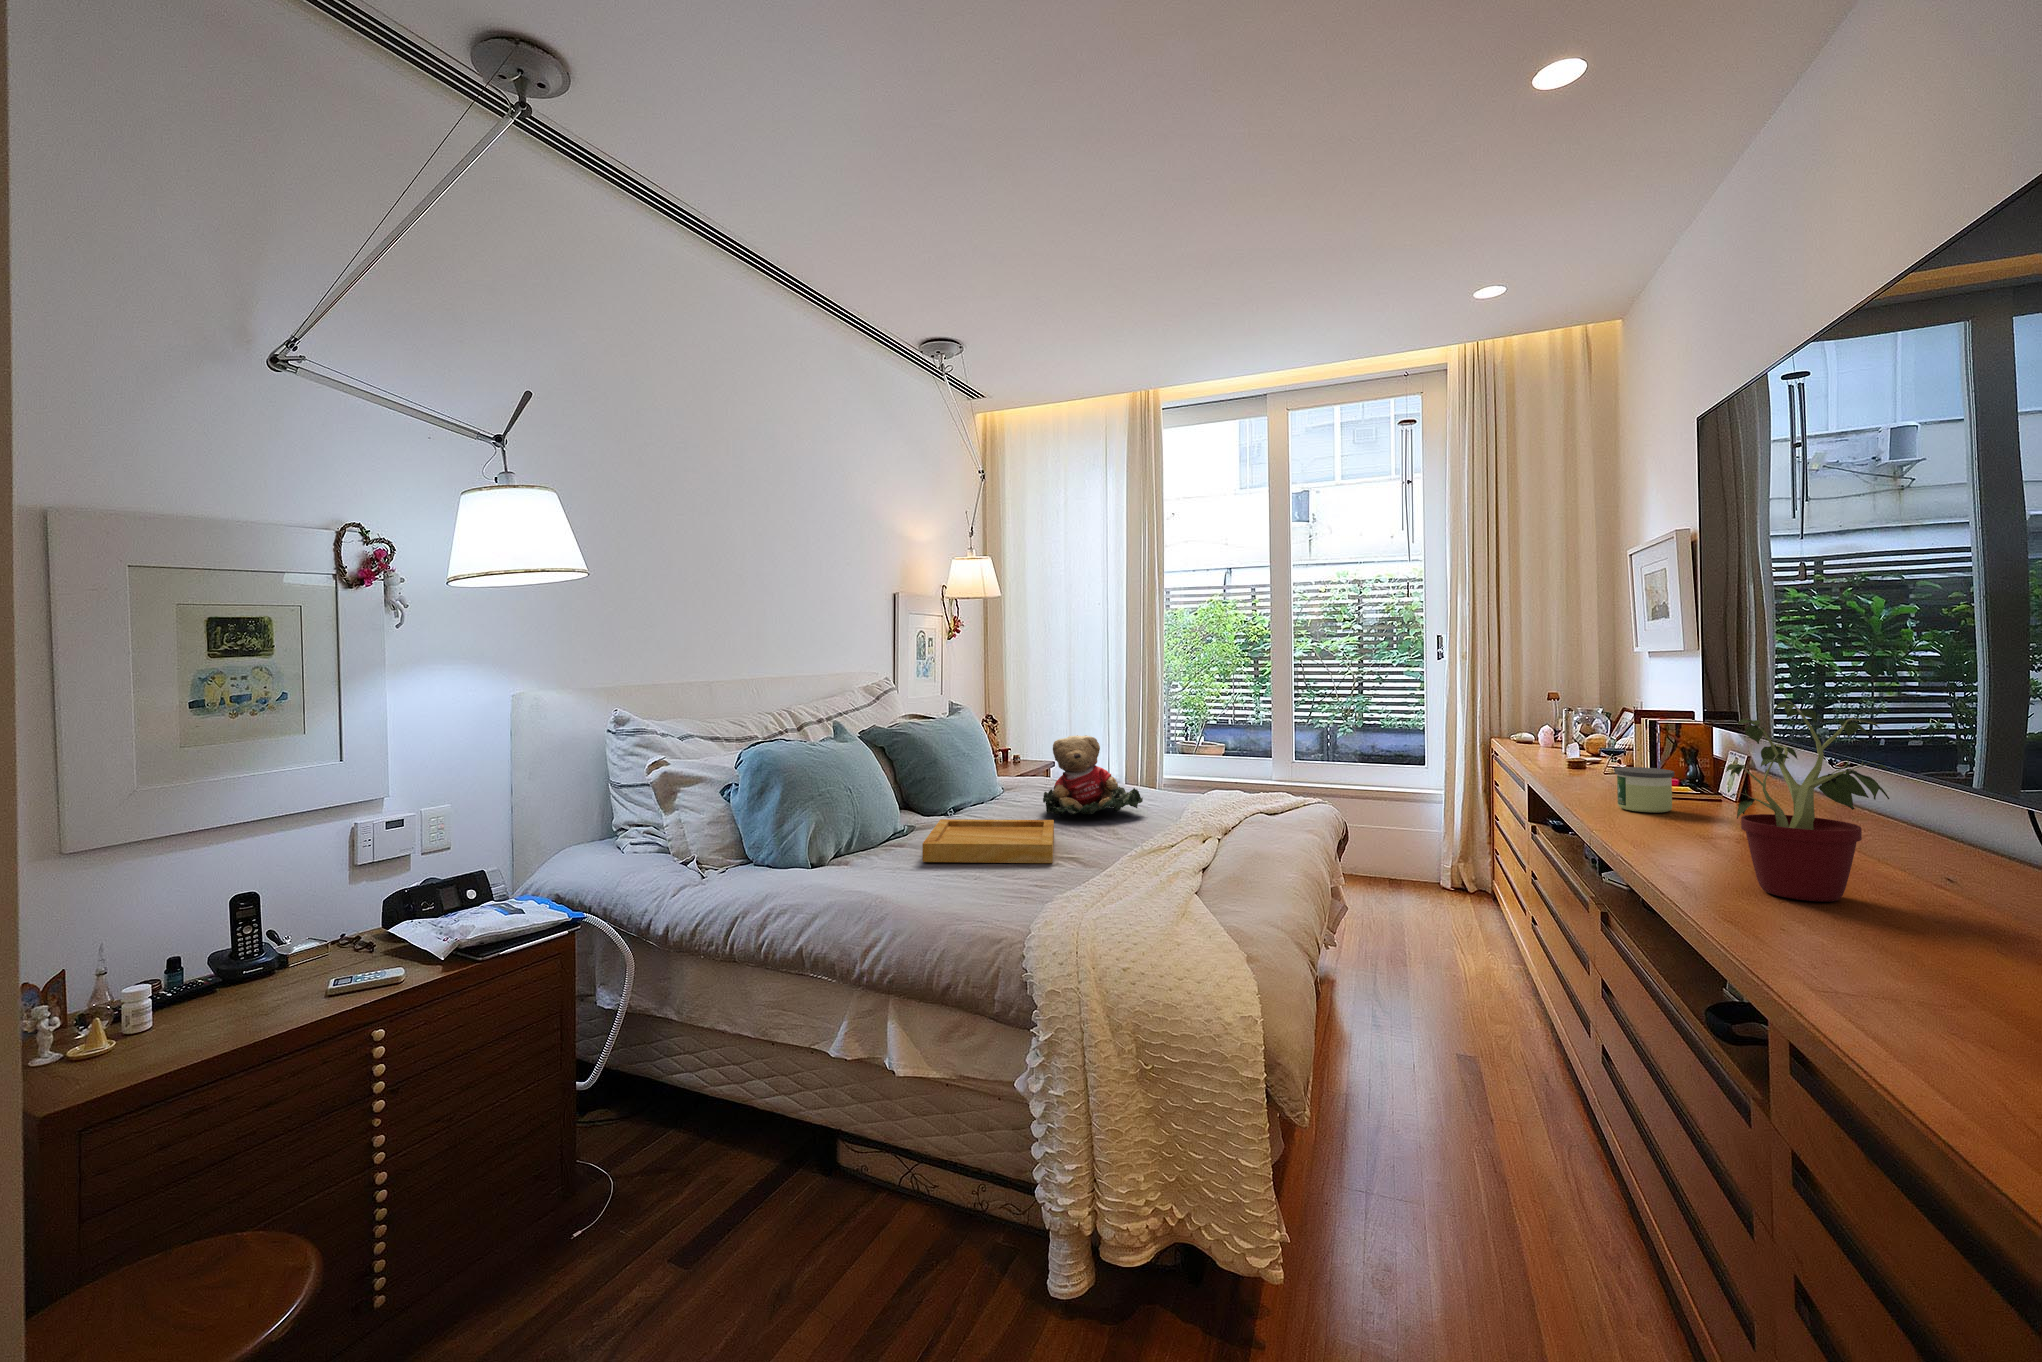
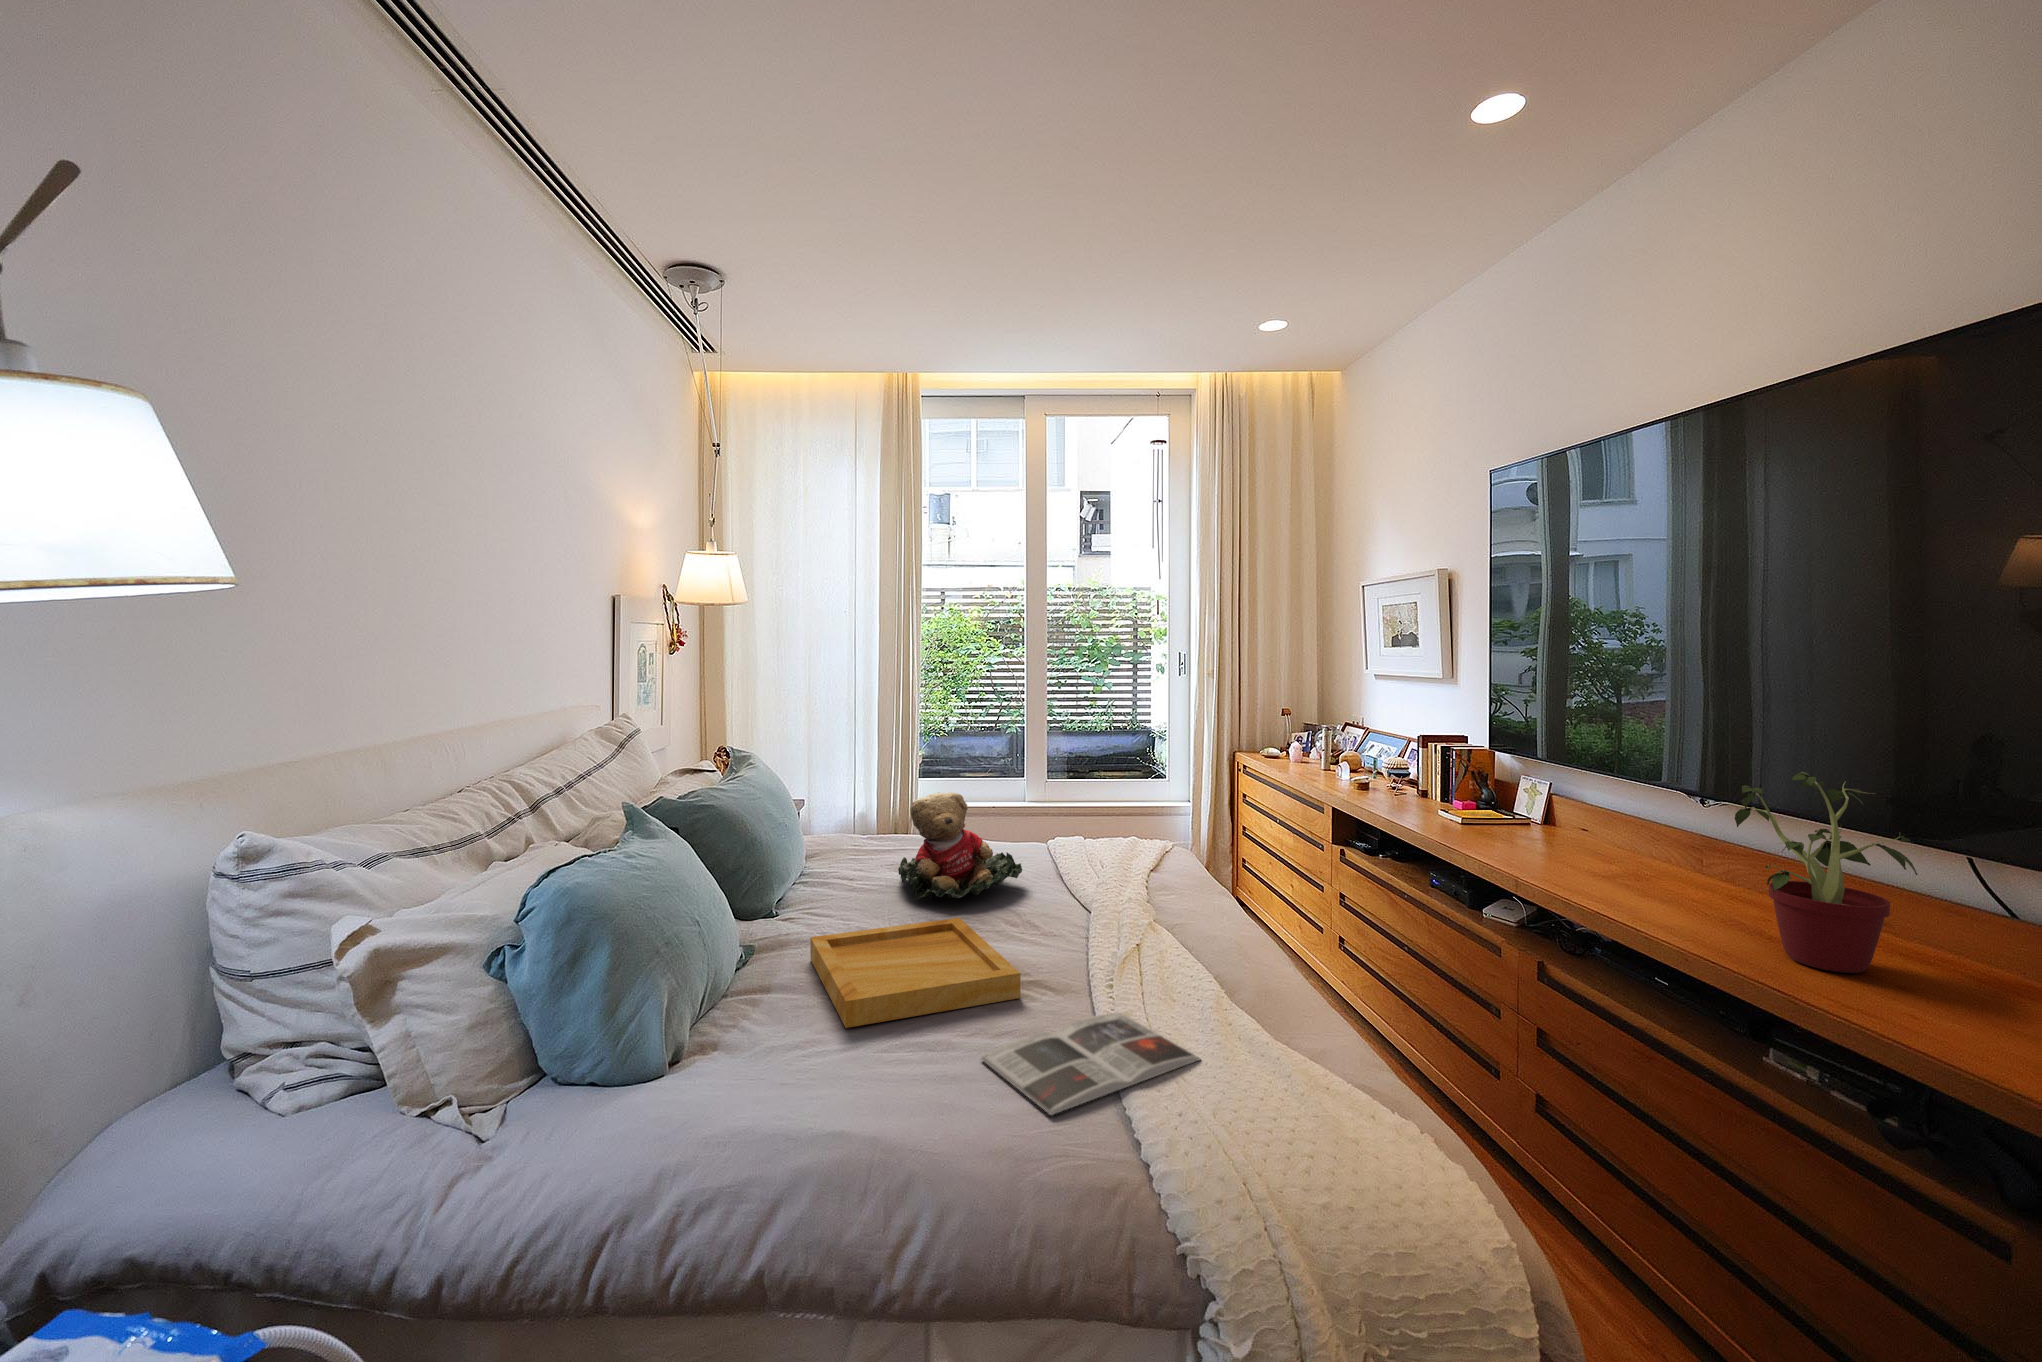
candle: present [1614,767,1674,813] -> none [1481,803,1534,849]
magazine: none [986,872,1133,904] -> present [981,1013,1200,1115]

